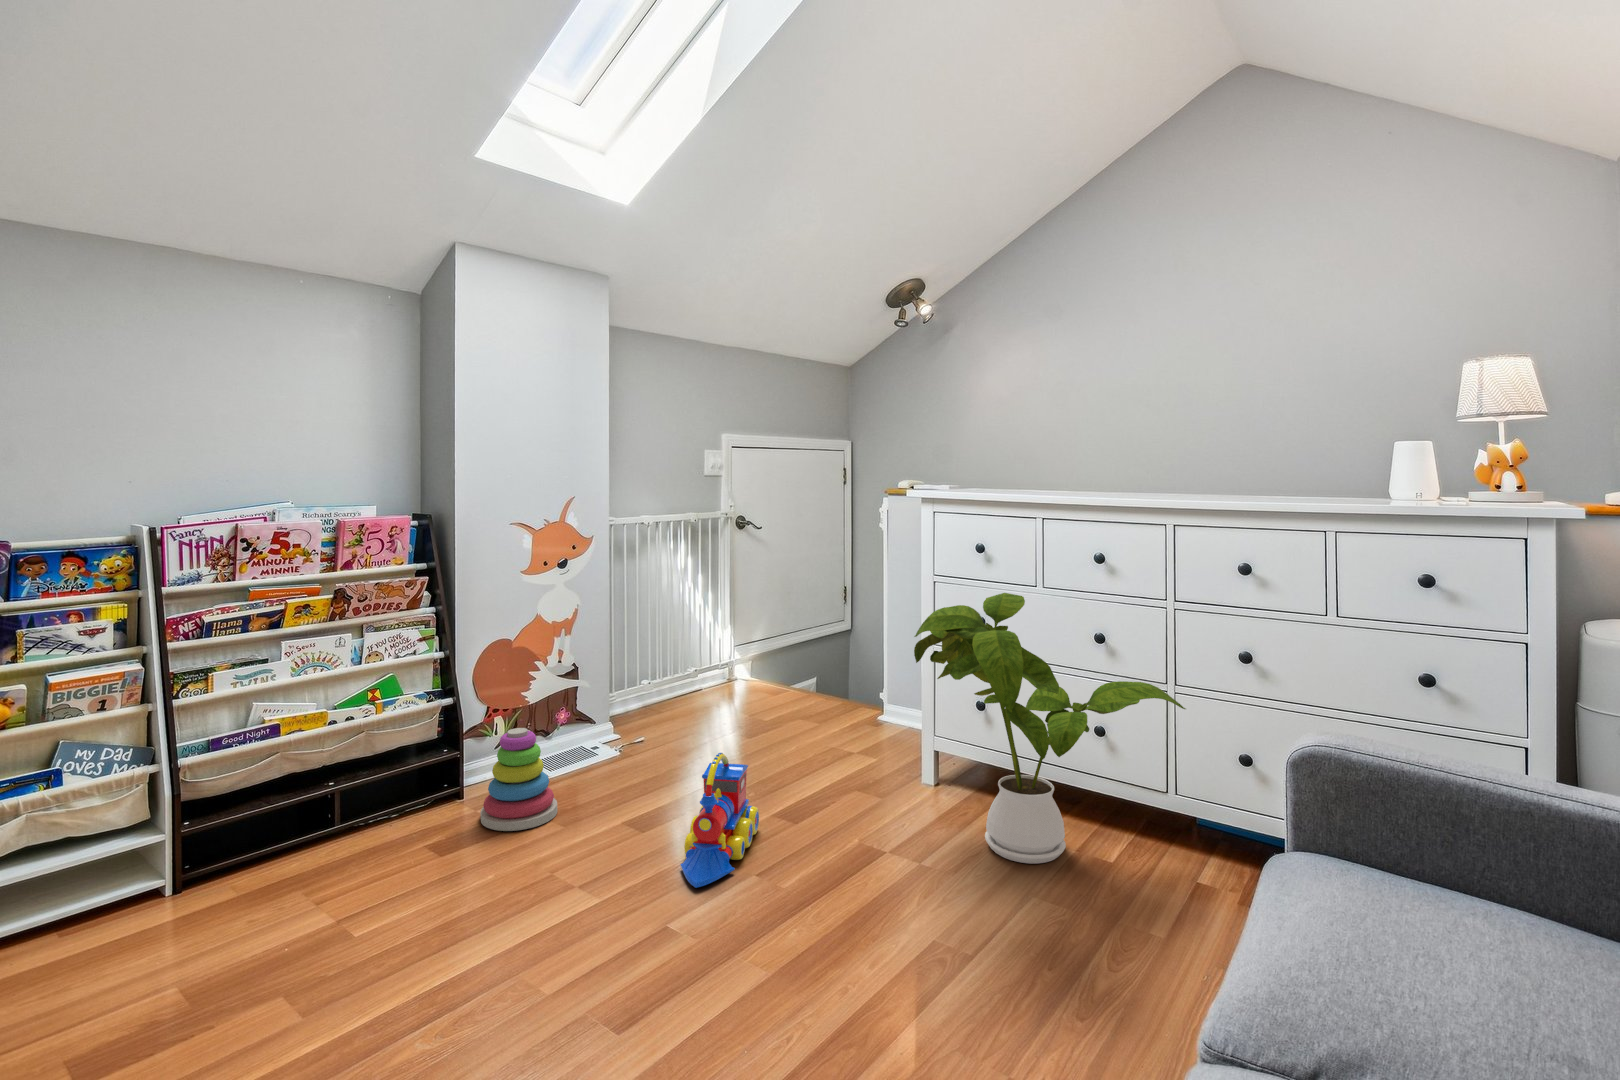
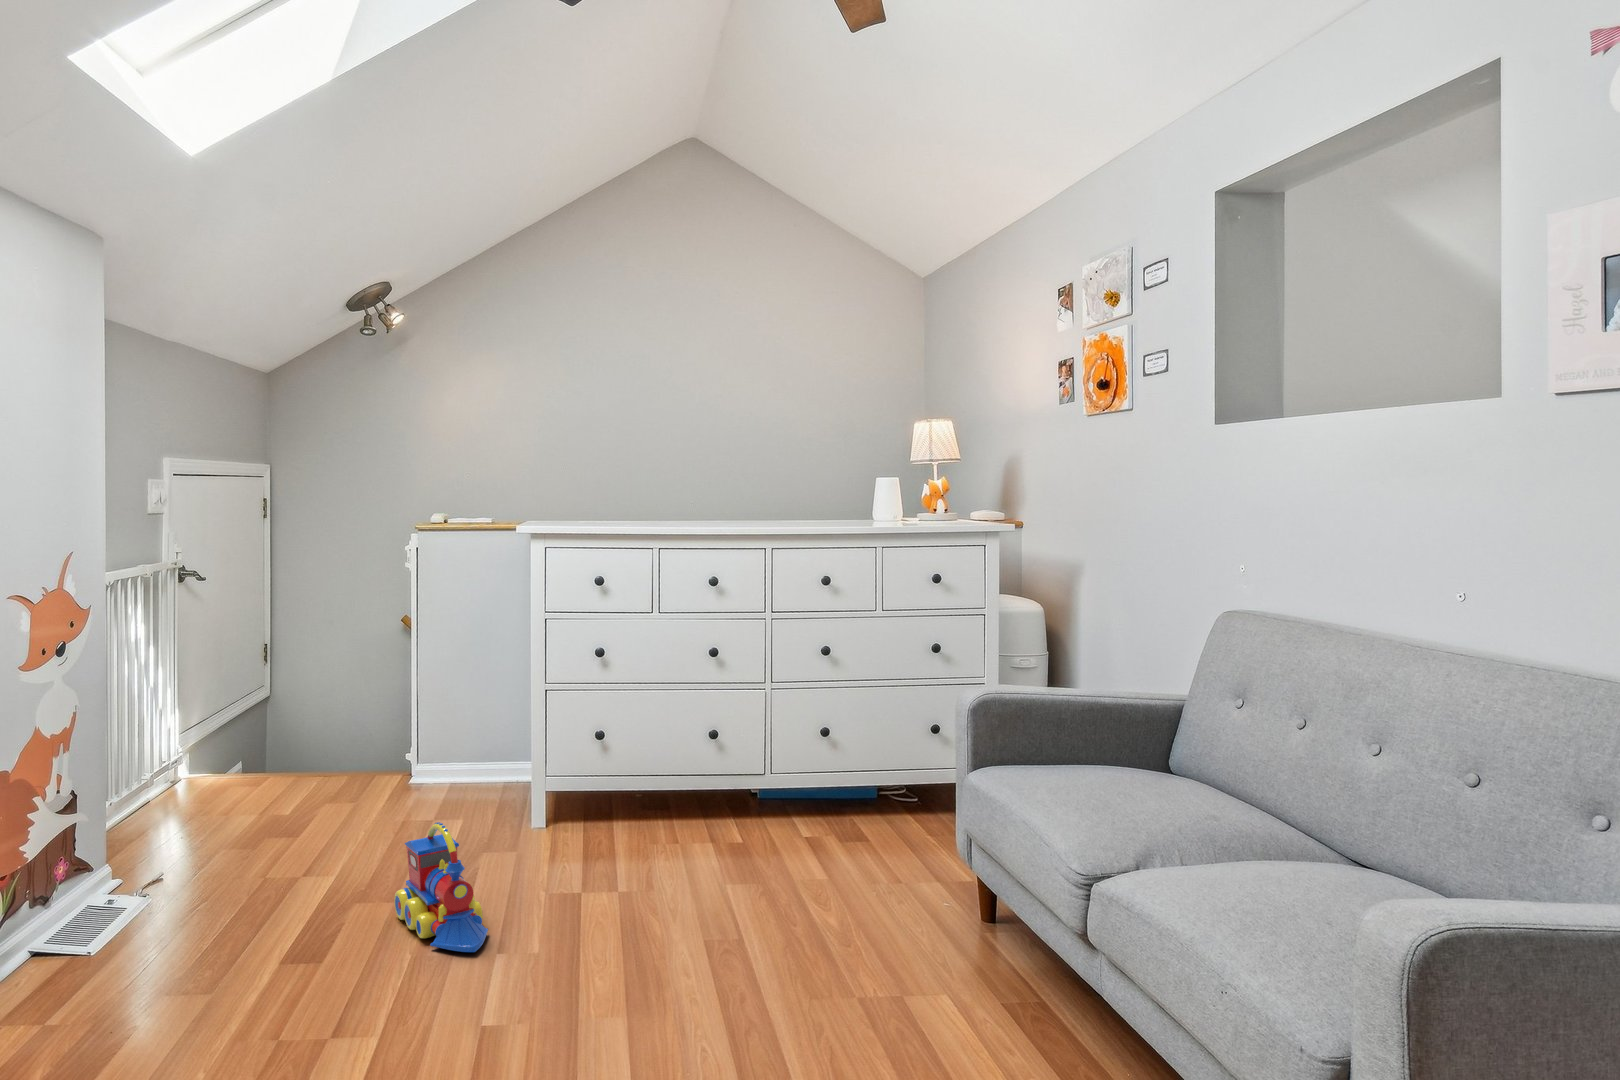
house plant: present [914,593,1186,864] -> none [585,618,808,853]
stacking toy: present [480,728,557,831] -> none [85,866,198,1003]

